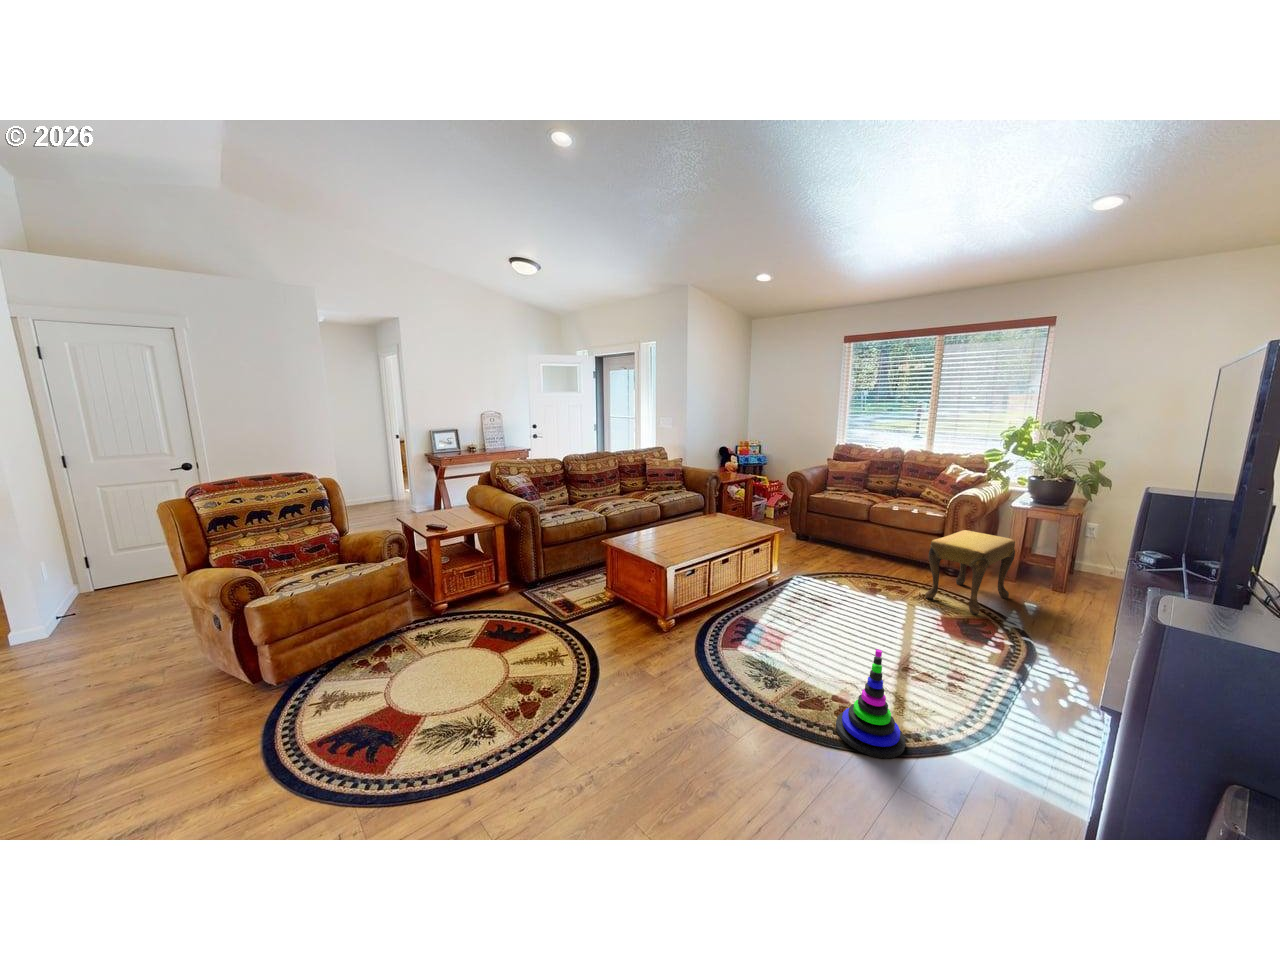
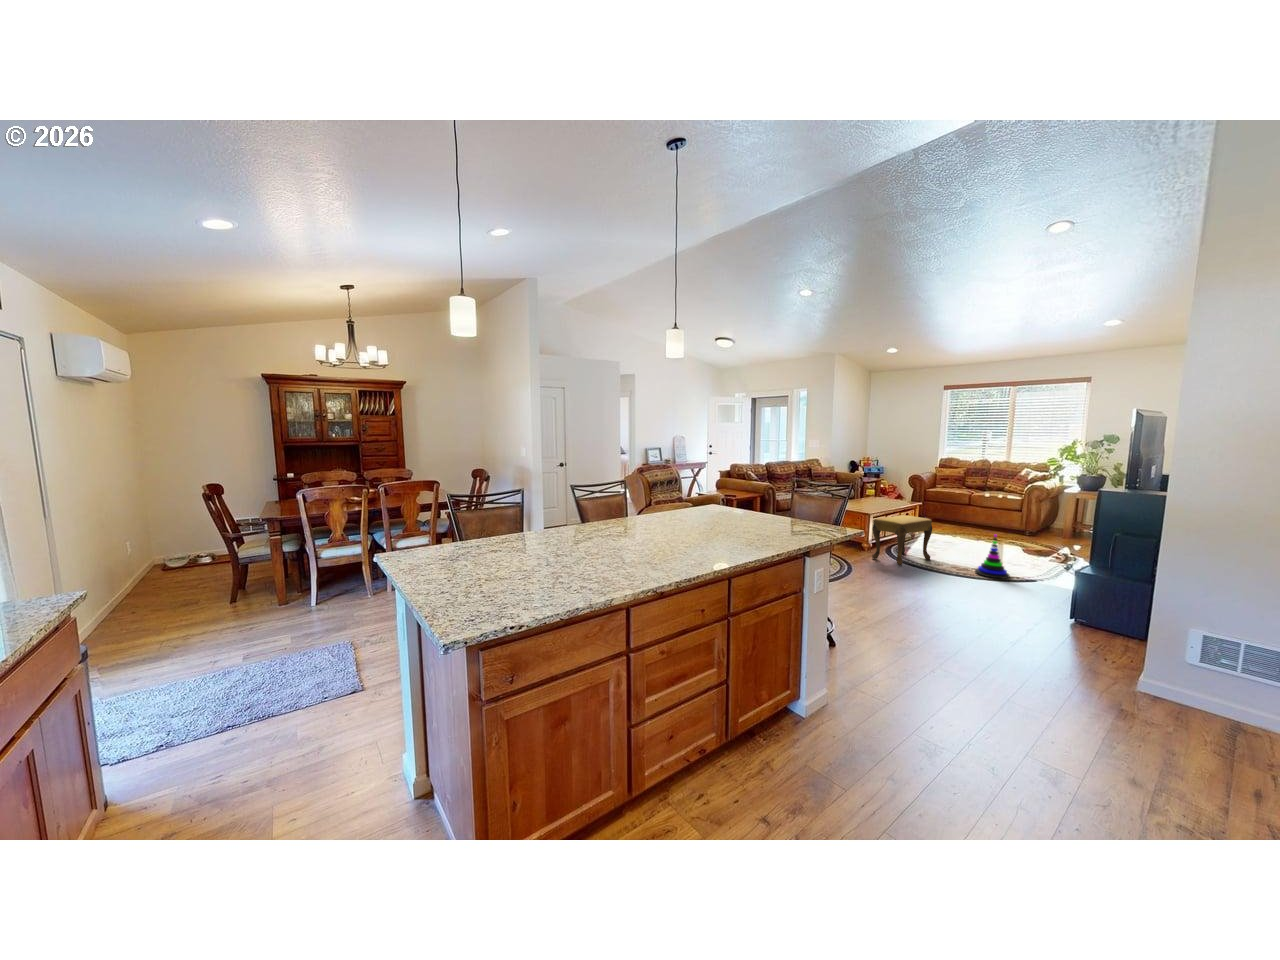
footstool: present [926,530,1015,614] -> present [872,515,932,565]

